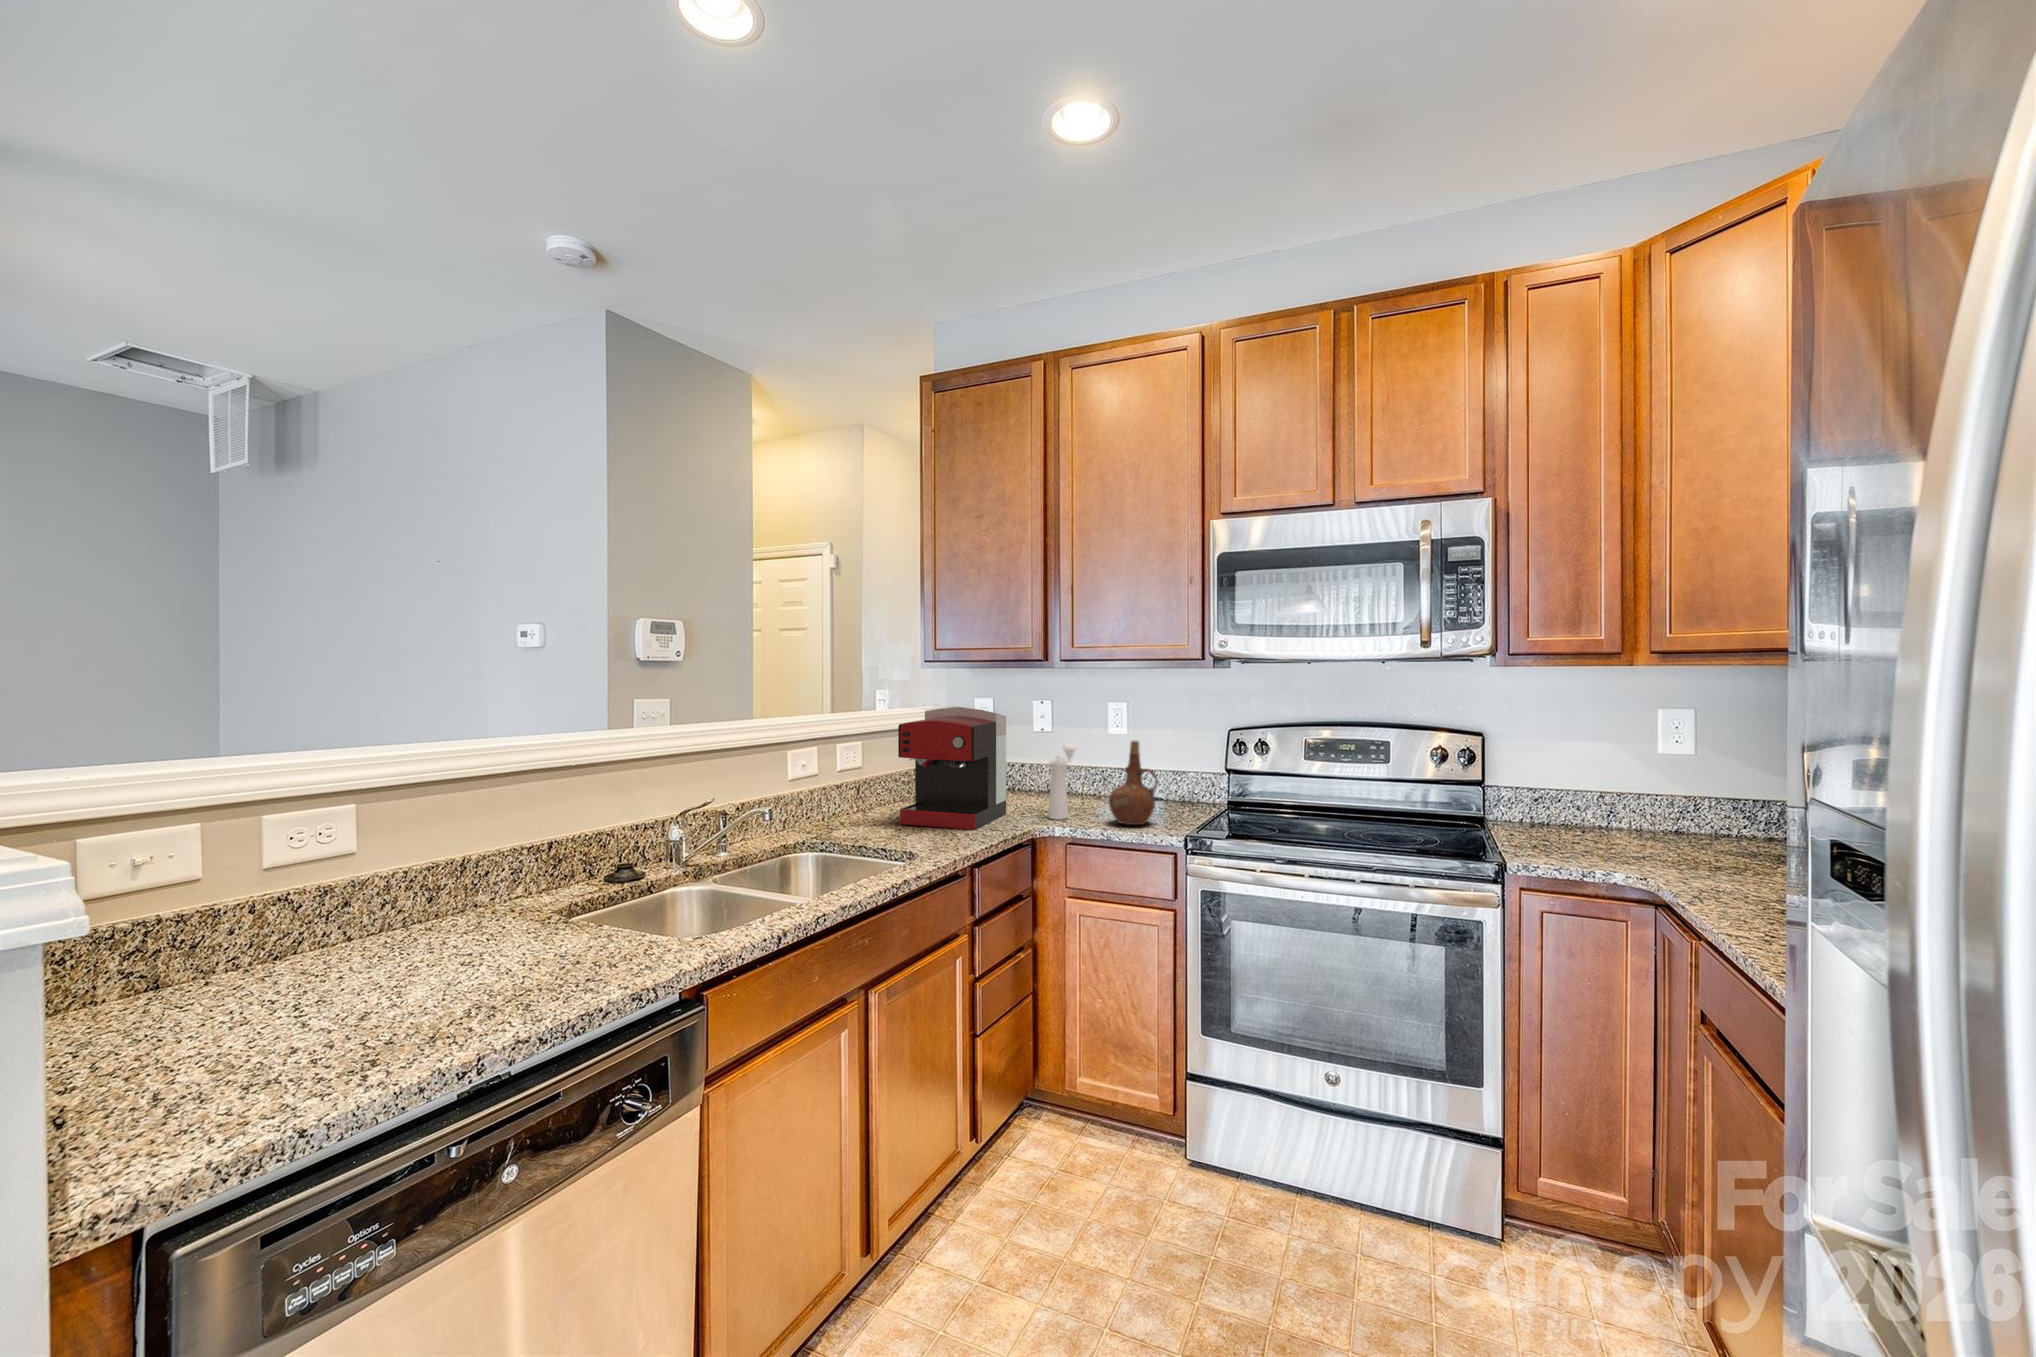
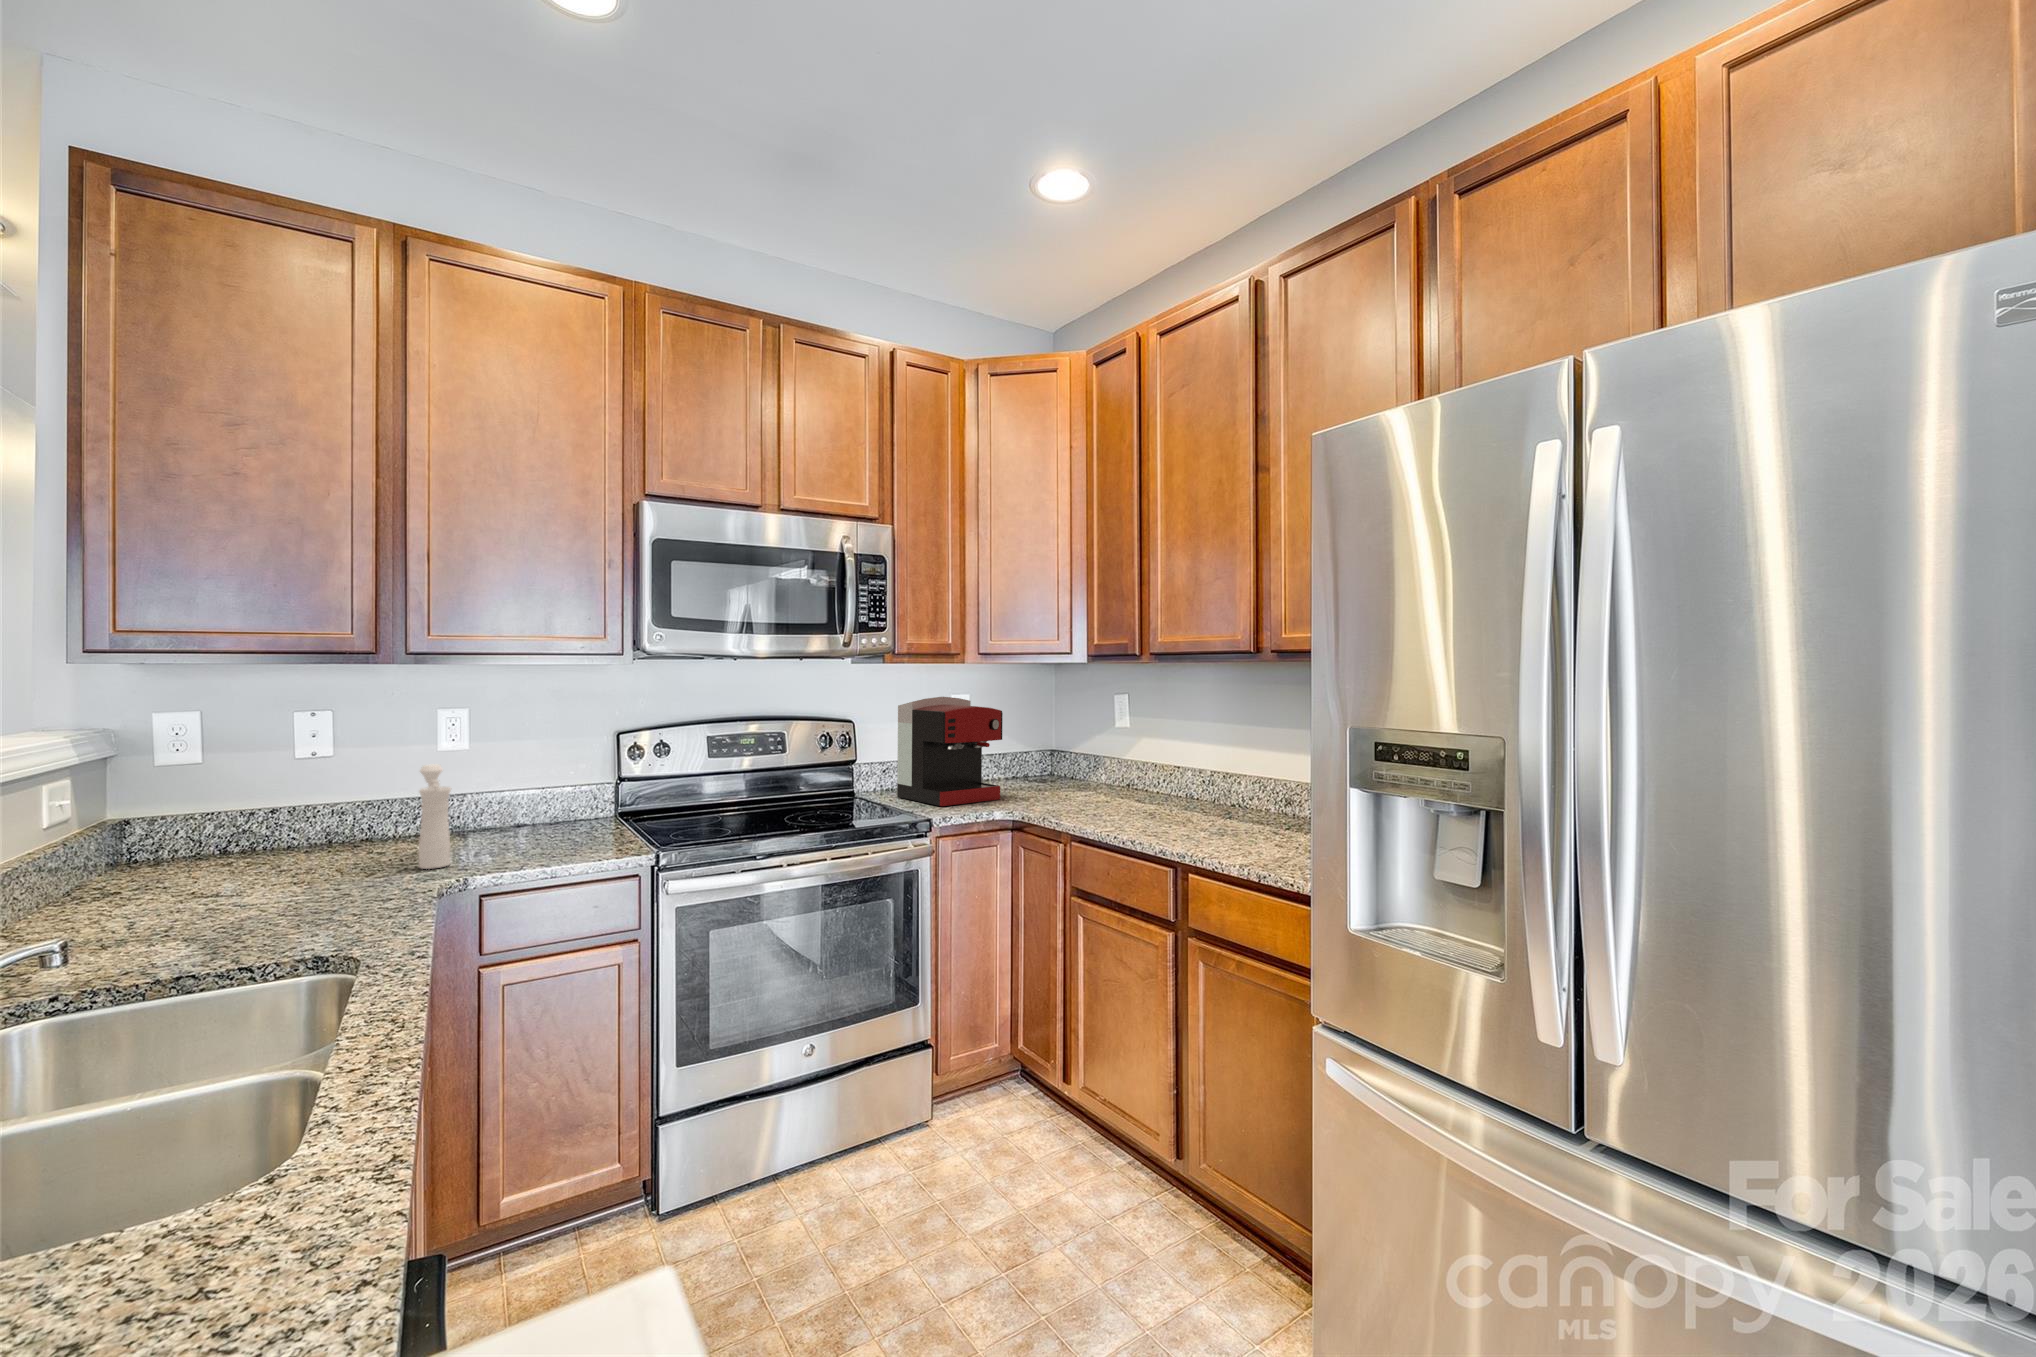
coffee maker: present [898,707,1006,830] -> present [897,697,1003,806]
ceramic pitcher: present [1109,741,1158,825] -> none [522,750,588,854]

